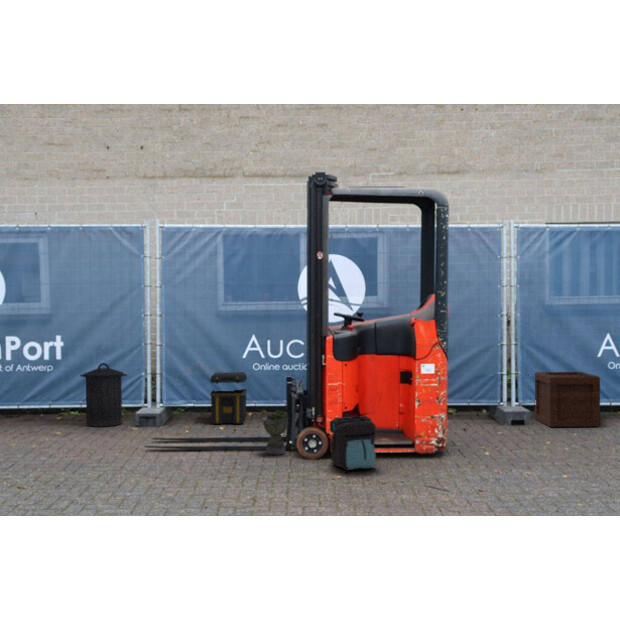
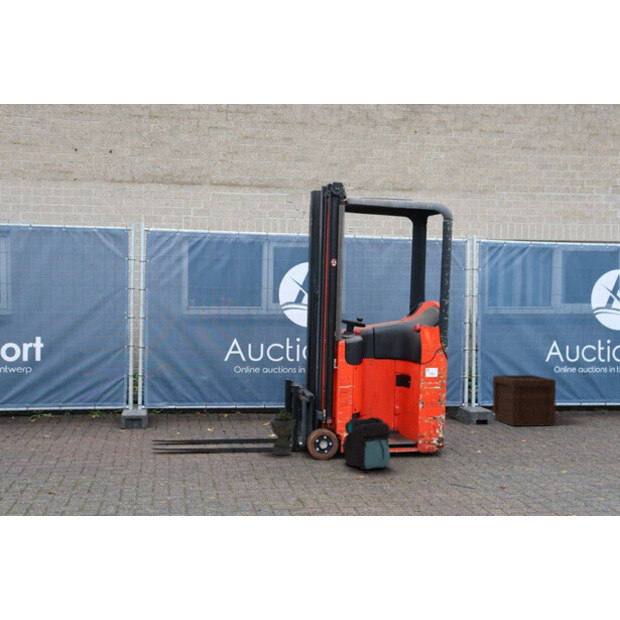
trash can: present [80,363,127,427] -> none [63,365,113,429]
toolbox: present [210,372,247,424] -> none [195,375,230,425]

